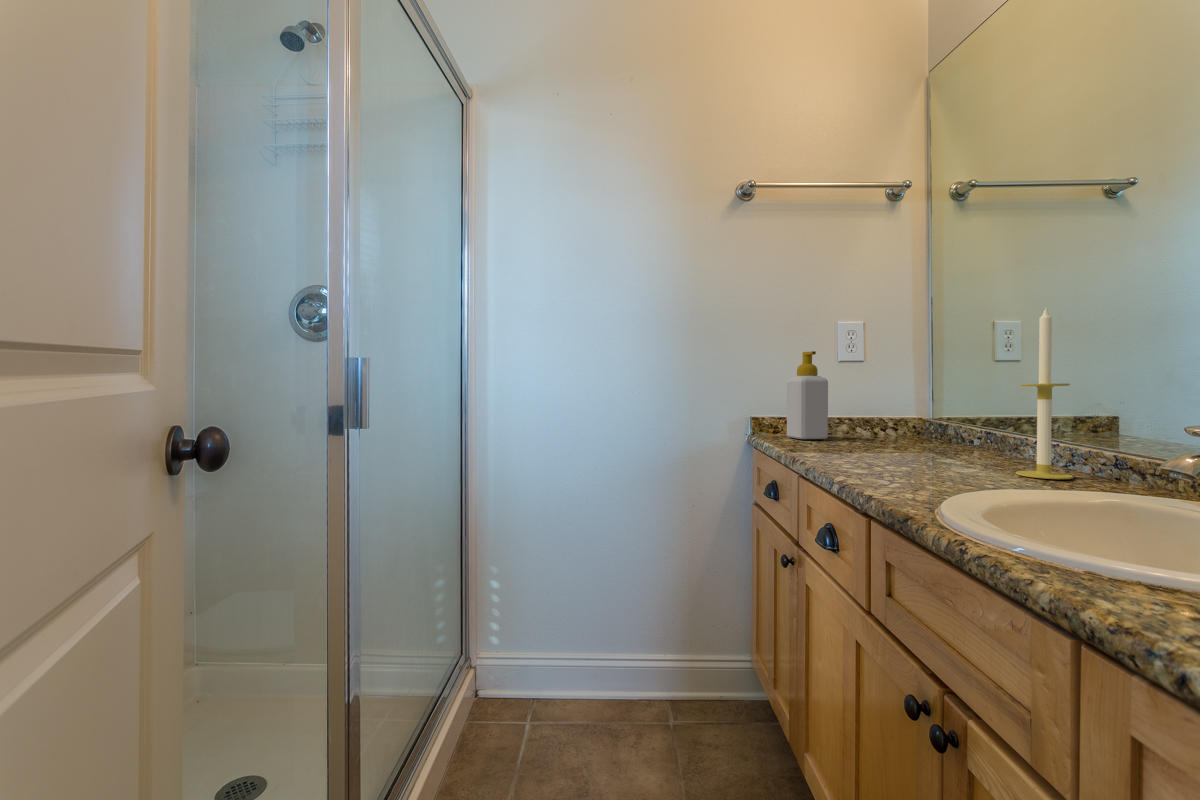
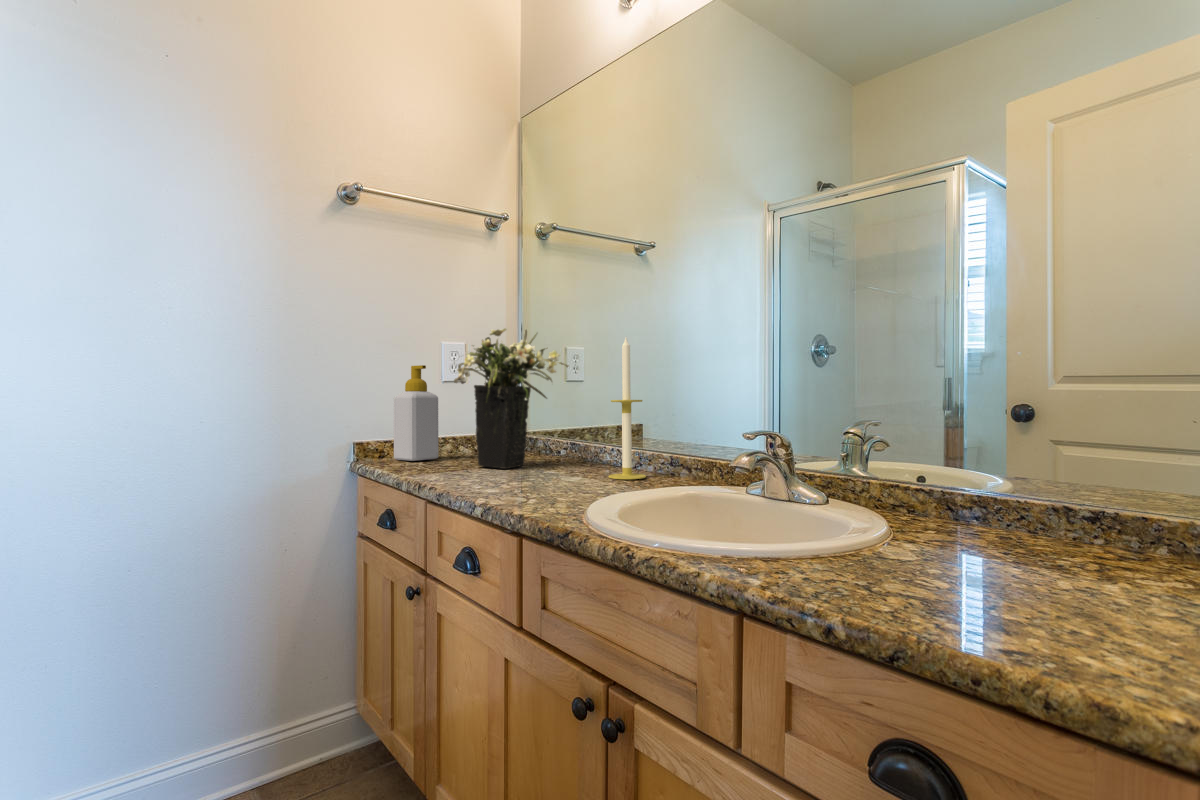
flower arrangement: none [833,308,971,454] -> present [454,328,569,469]

